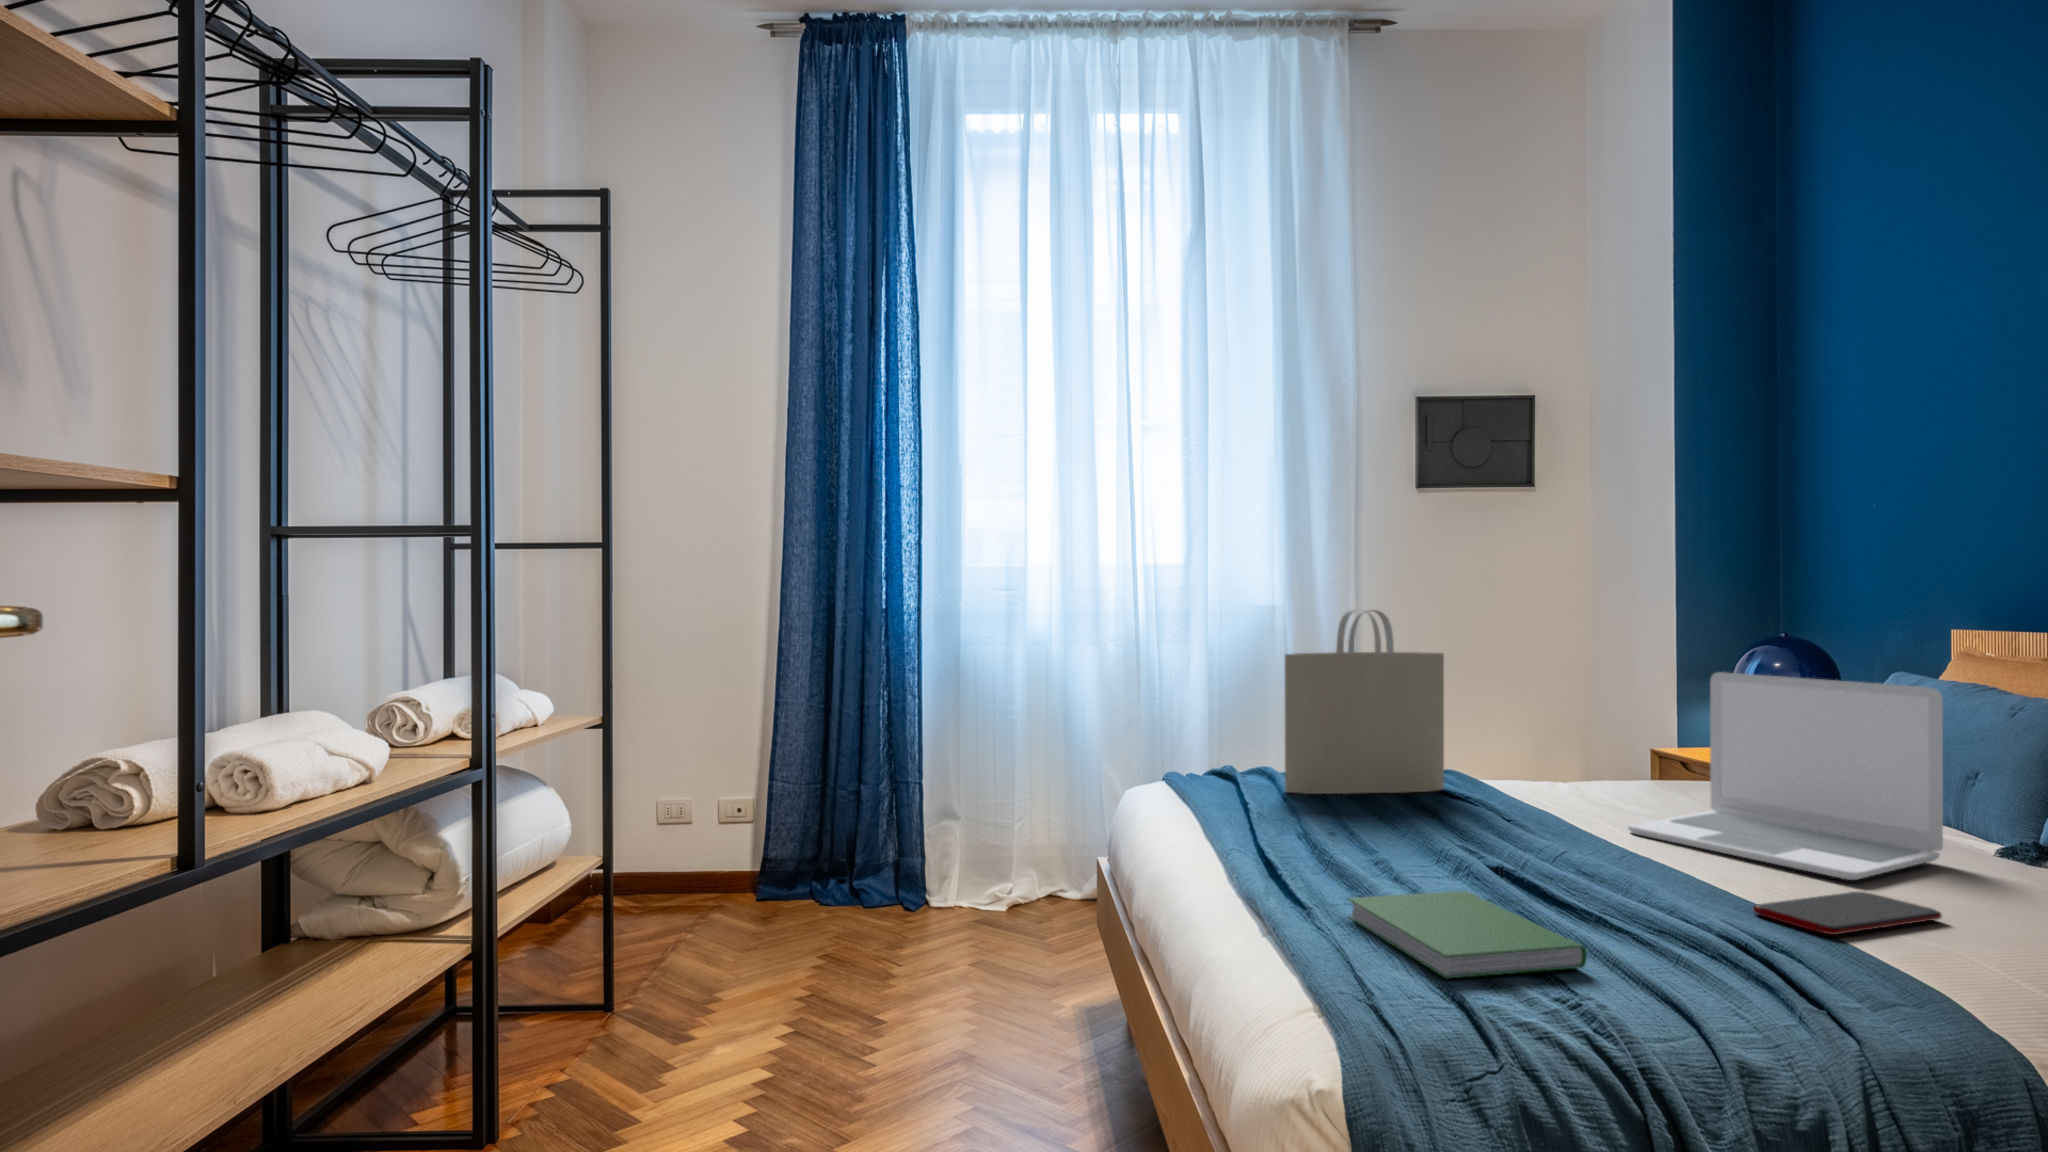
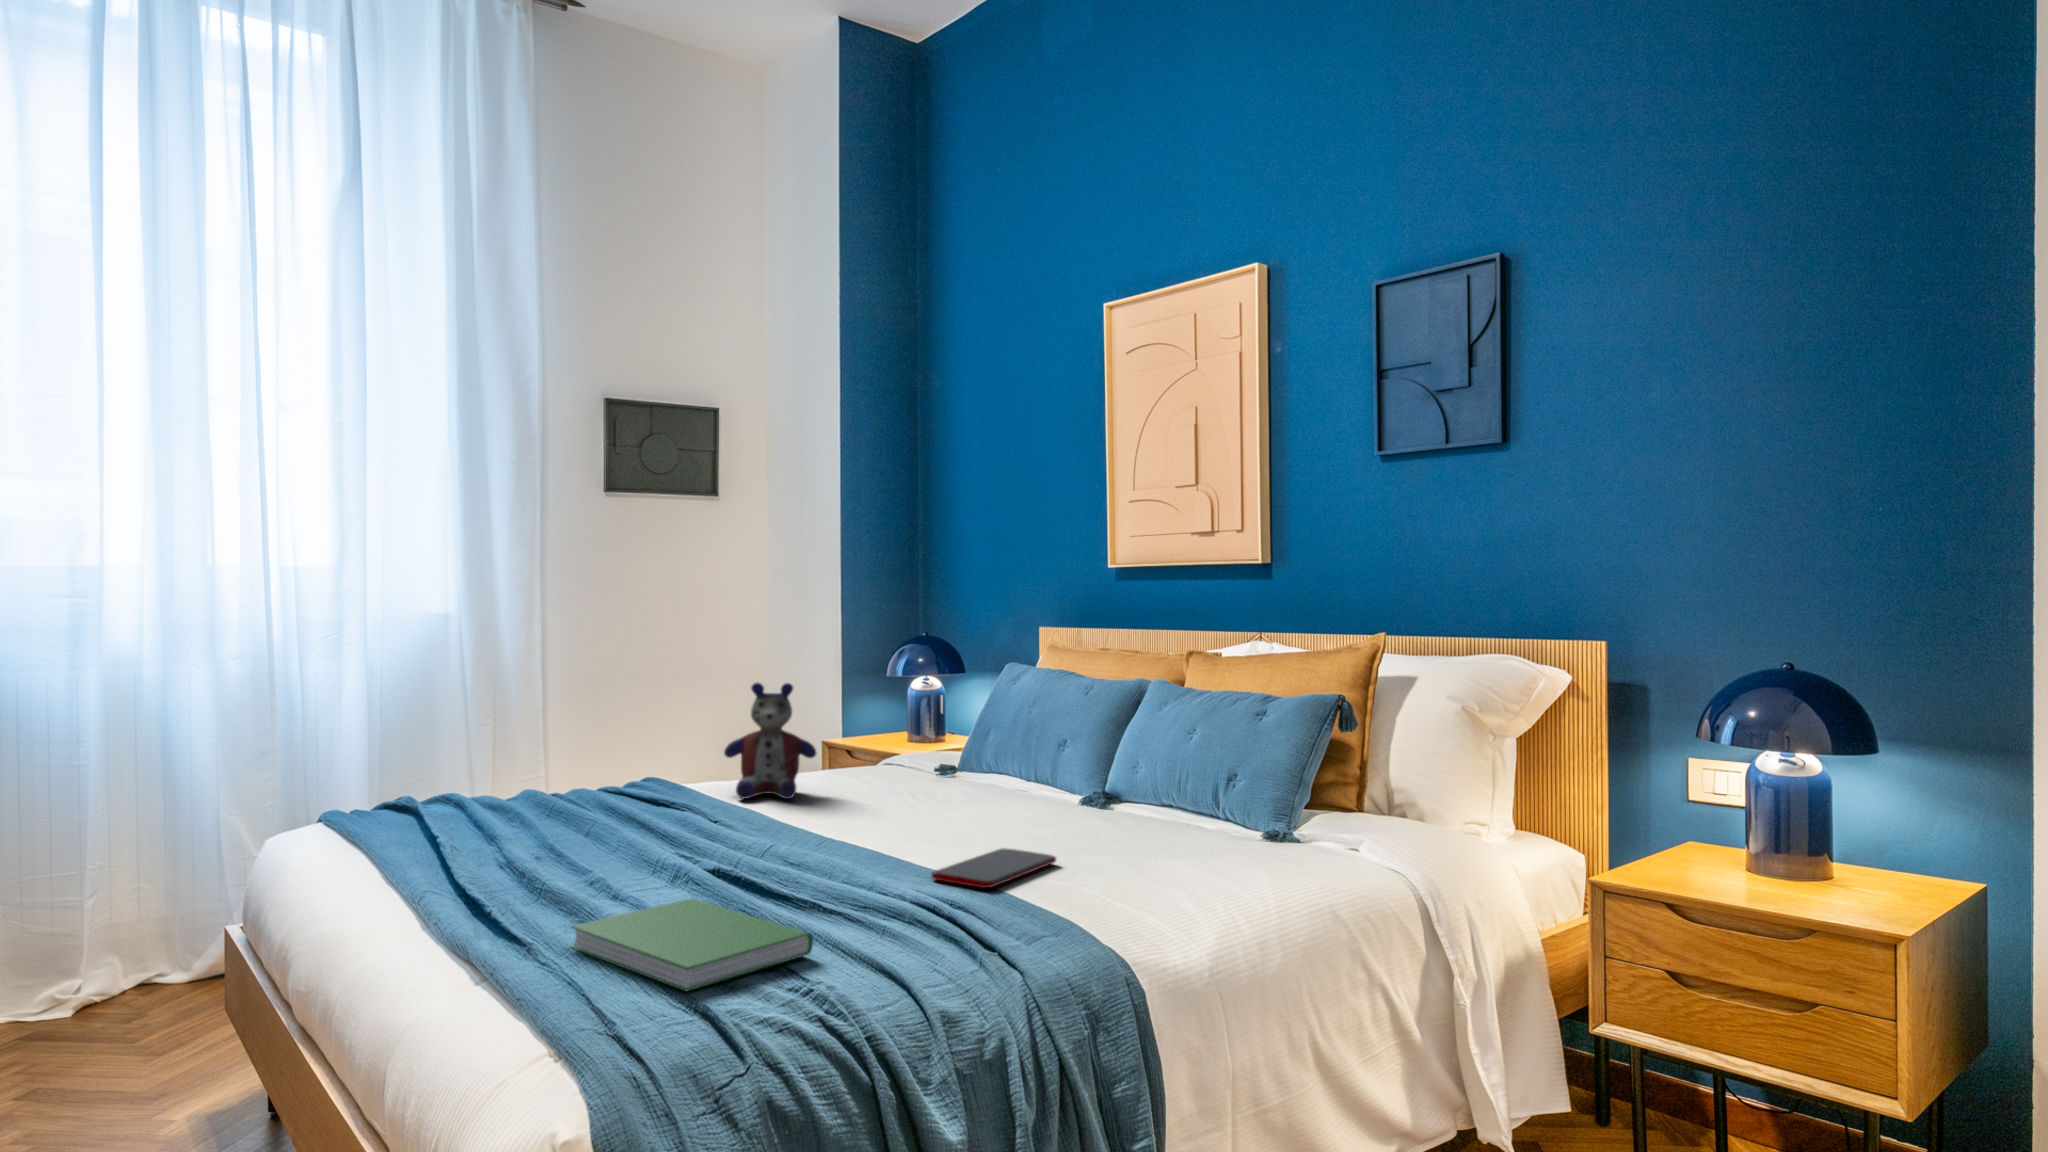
tote bag: present [1285,609,1444,794] -> none [467,604,650,817]
laptop: present [1628,672,1943,880] -> none [821,665,1053,840]
stuffed bear: none [1525,686,1628,806] -> present [724,683,816,799]

